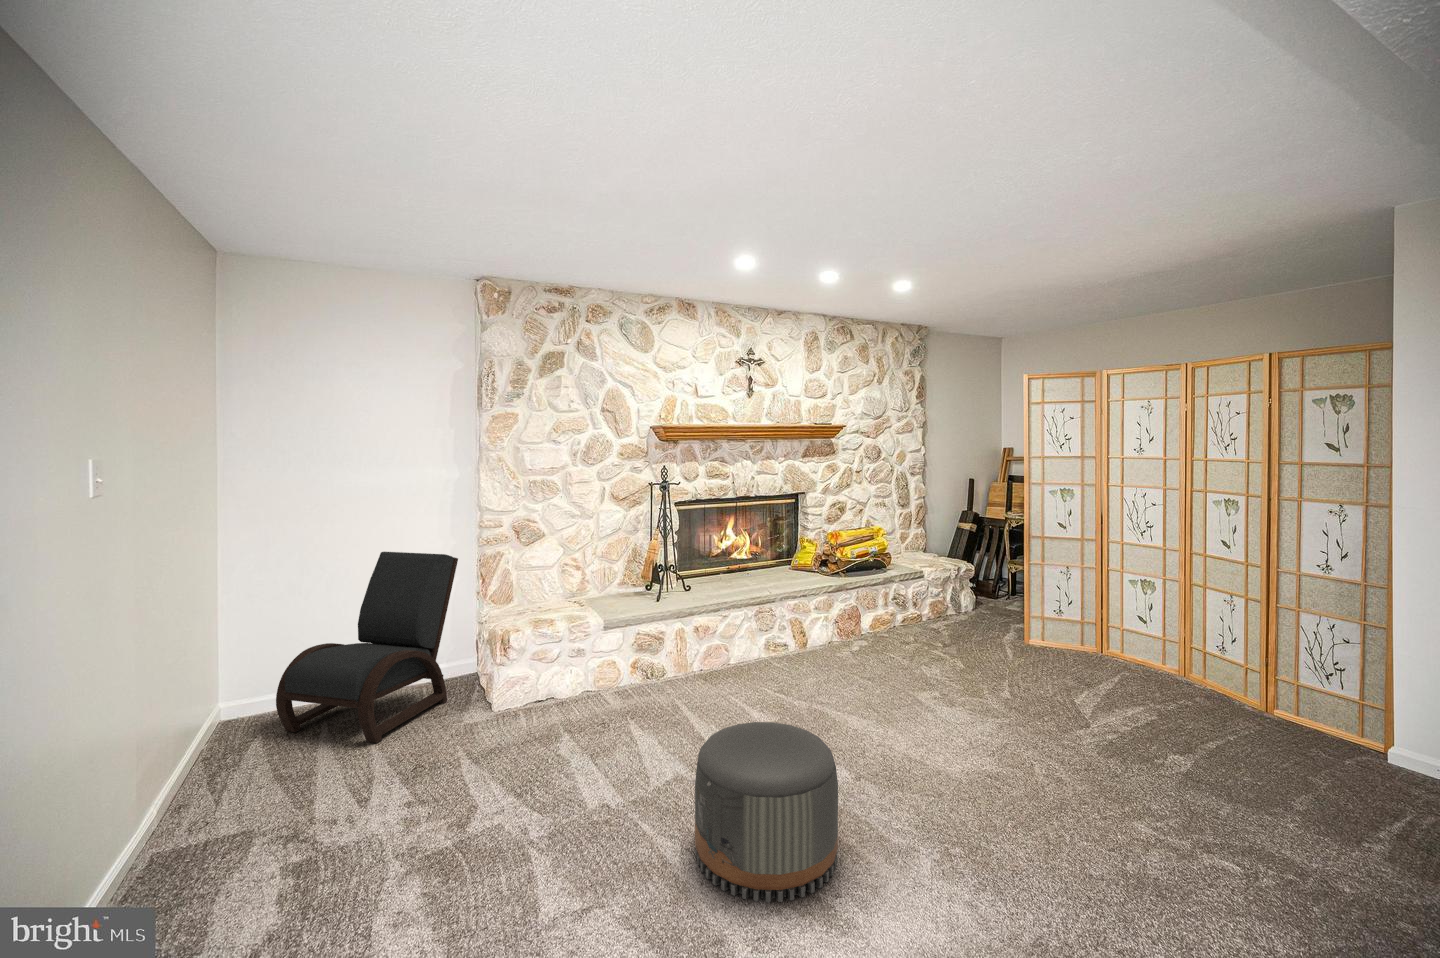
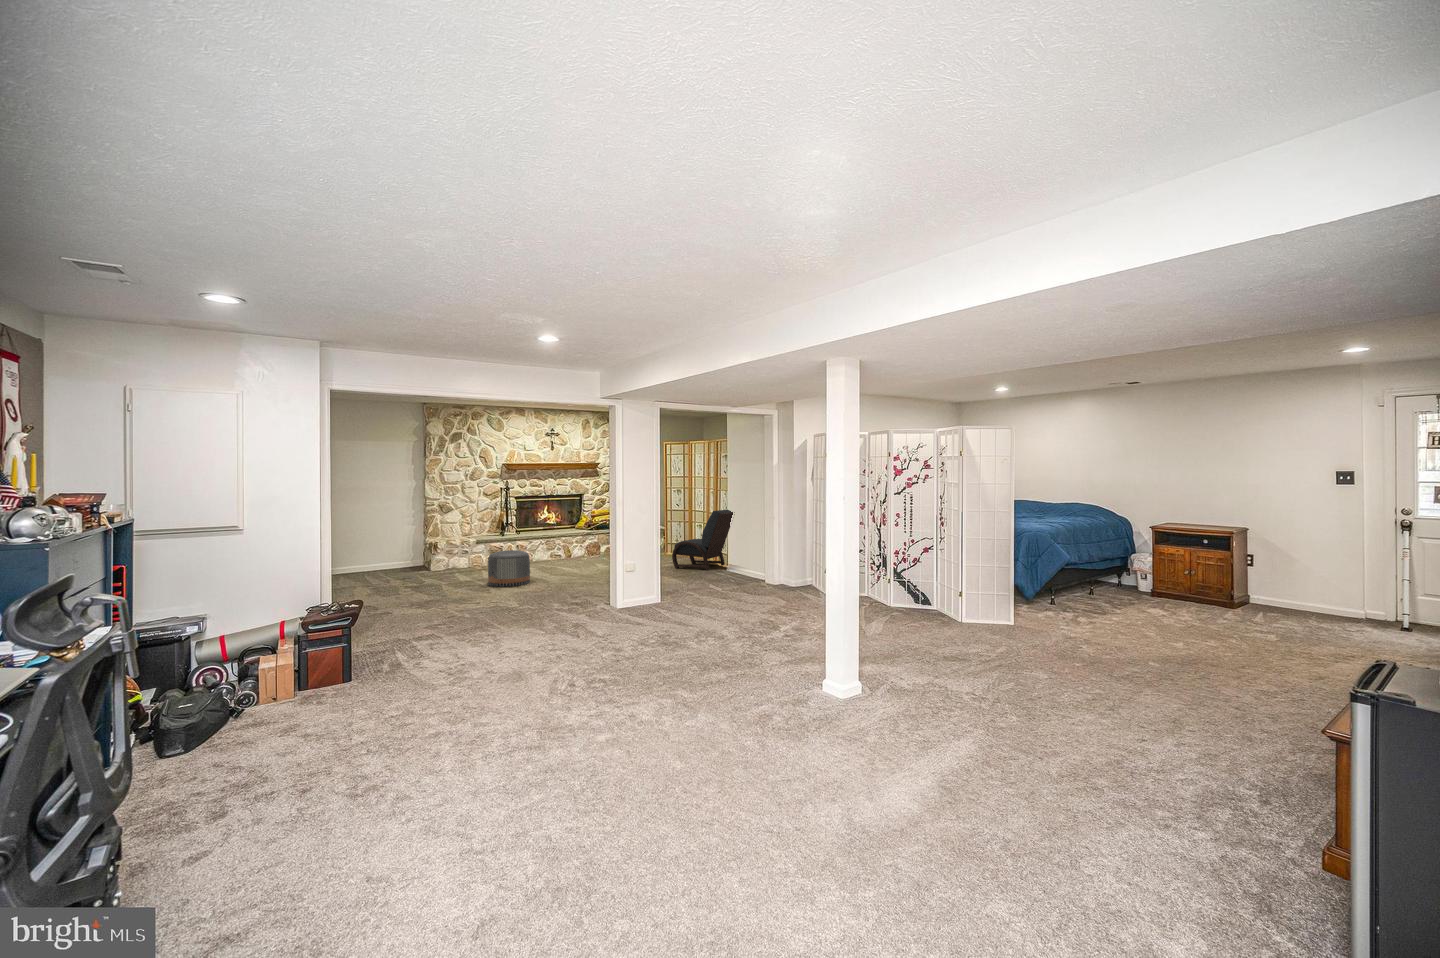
lounge chair: present [276,552,458,743] -> present [672,510,735,570]

